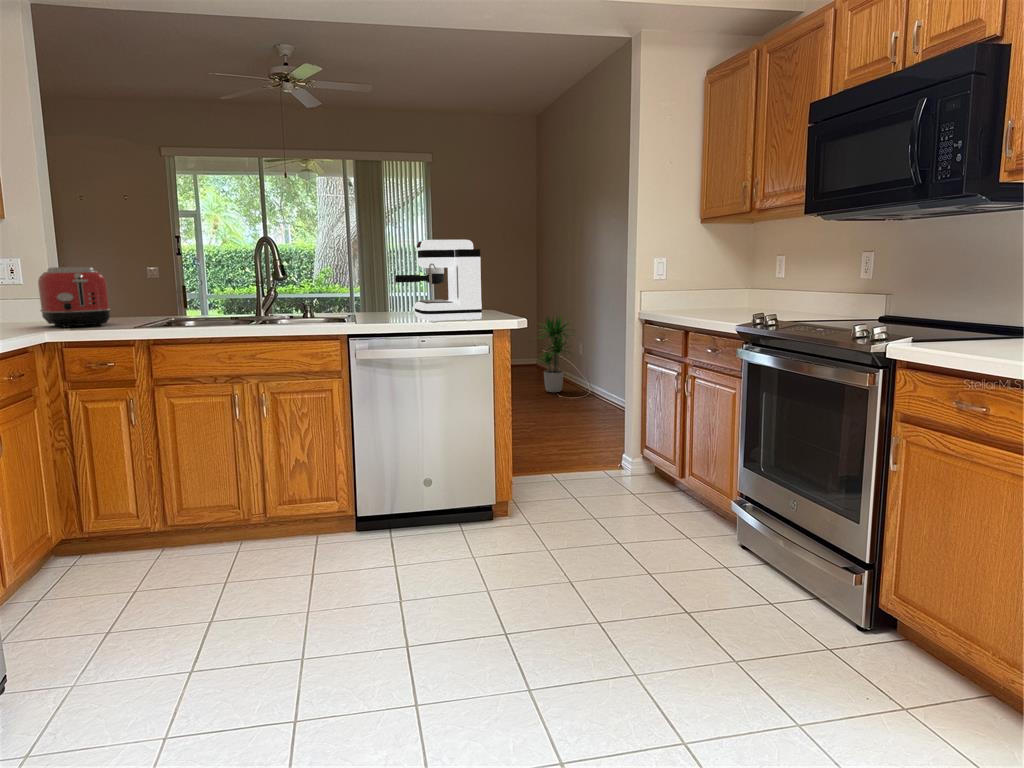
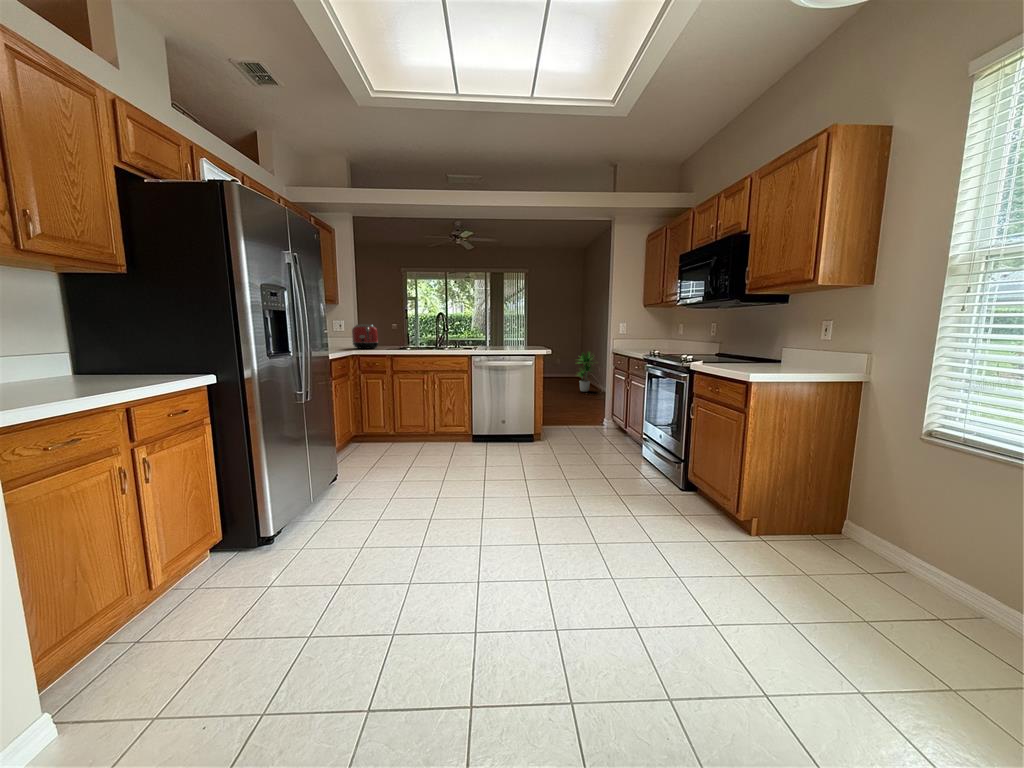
coffee maker: present [395,240,482,323] -> none [494,315,530,351]

